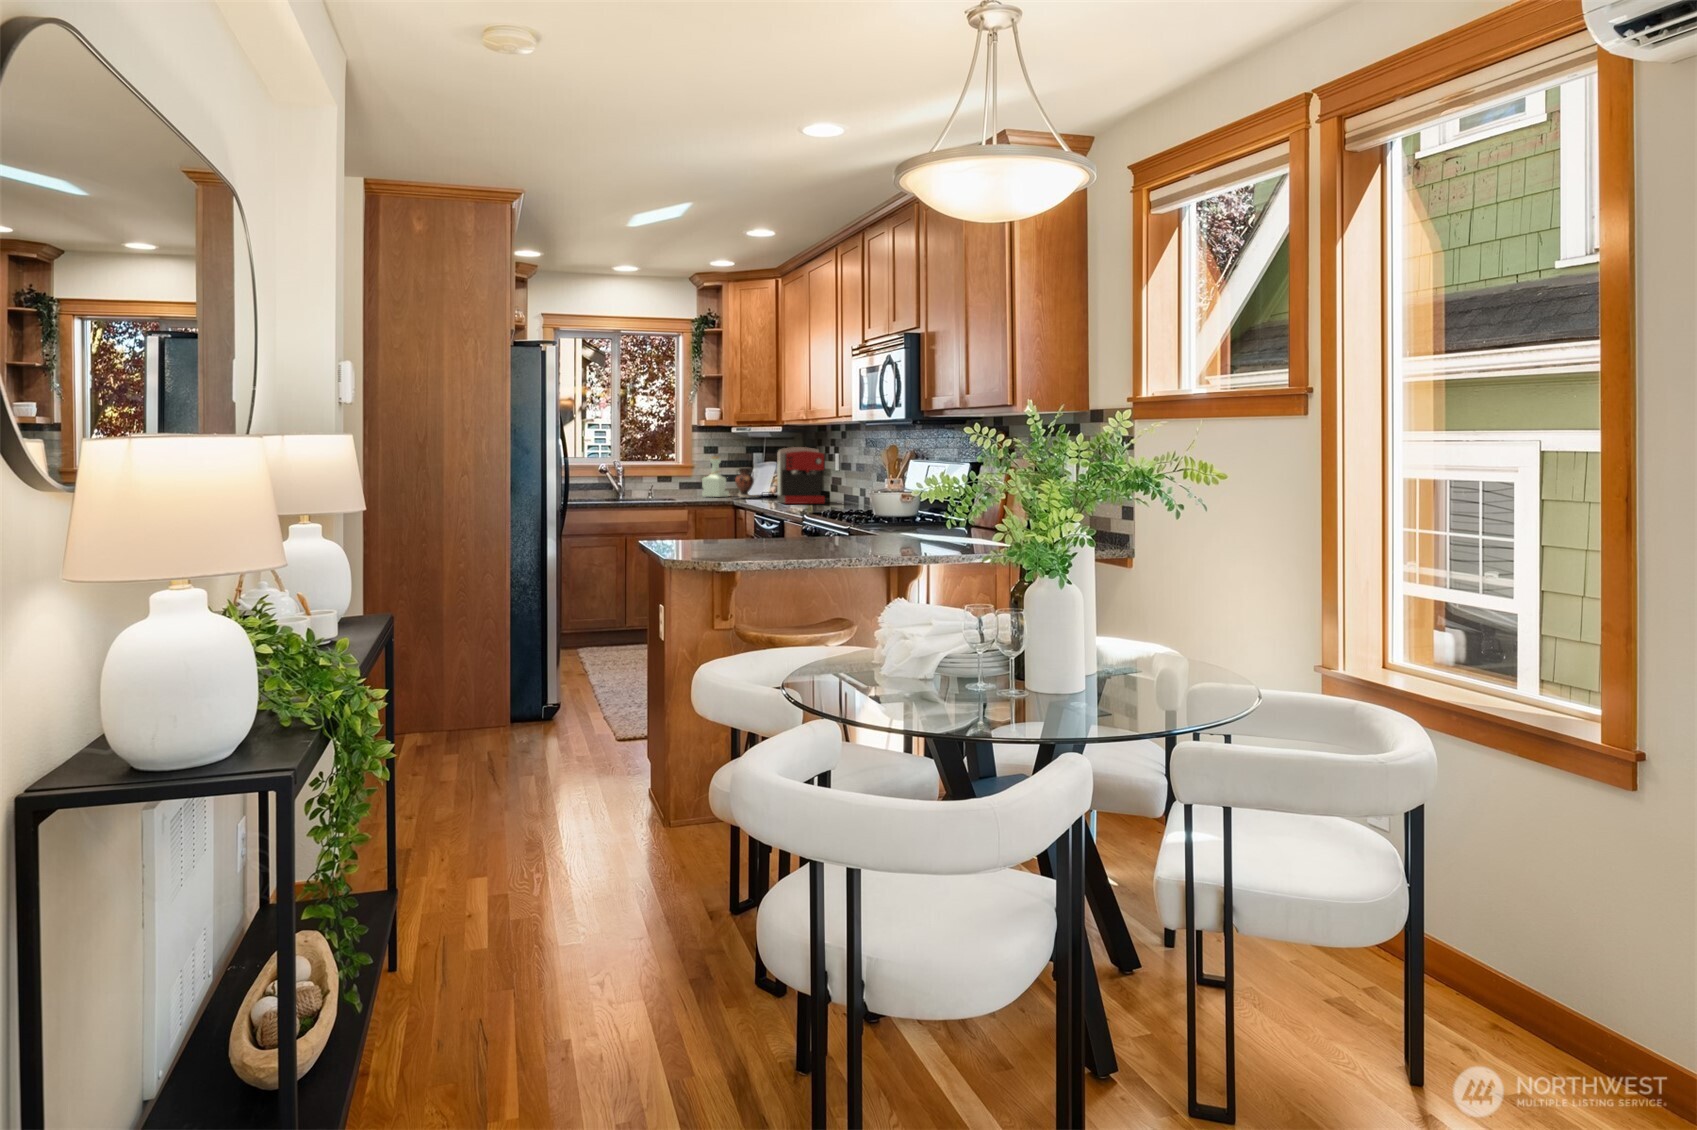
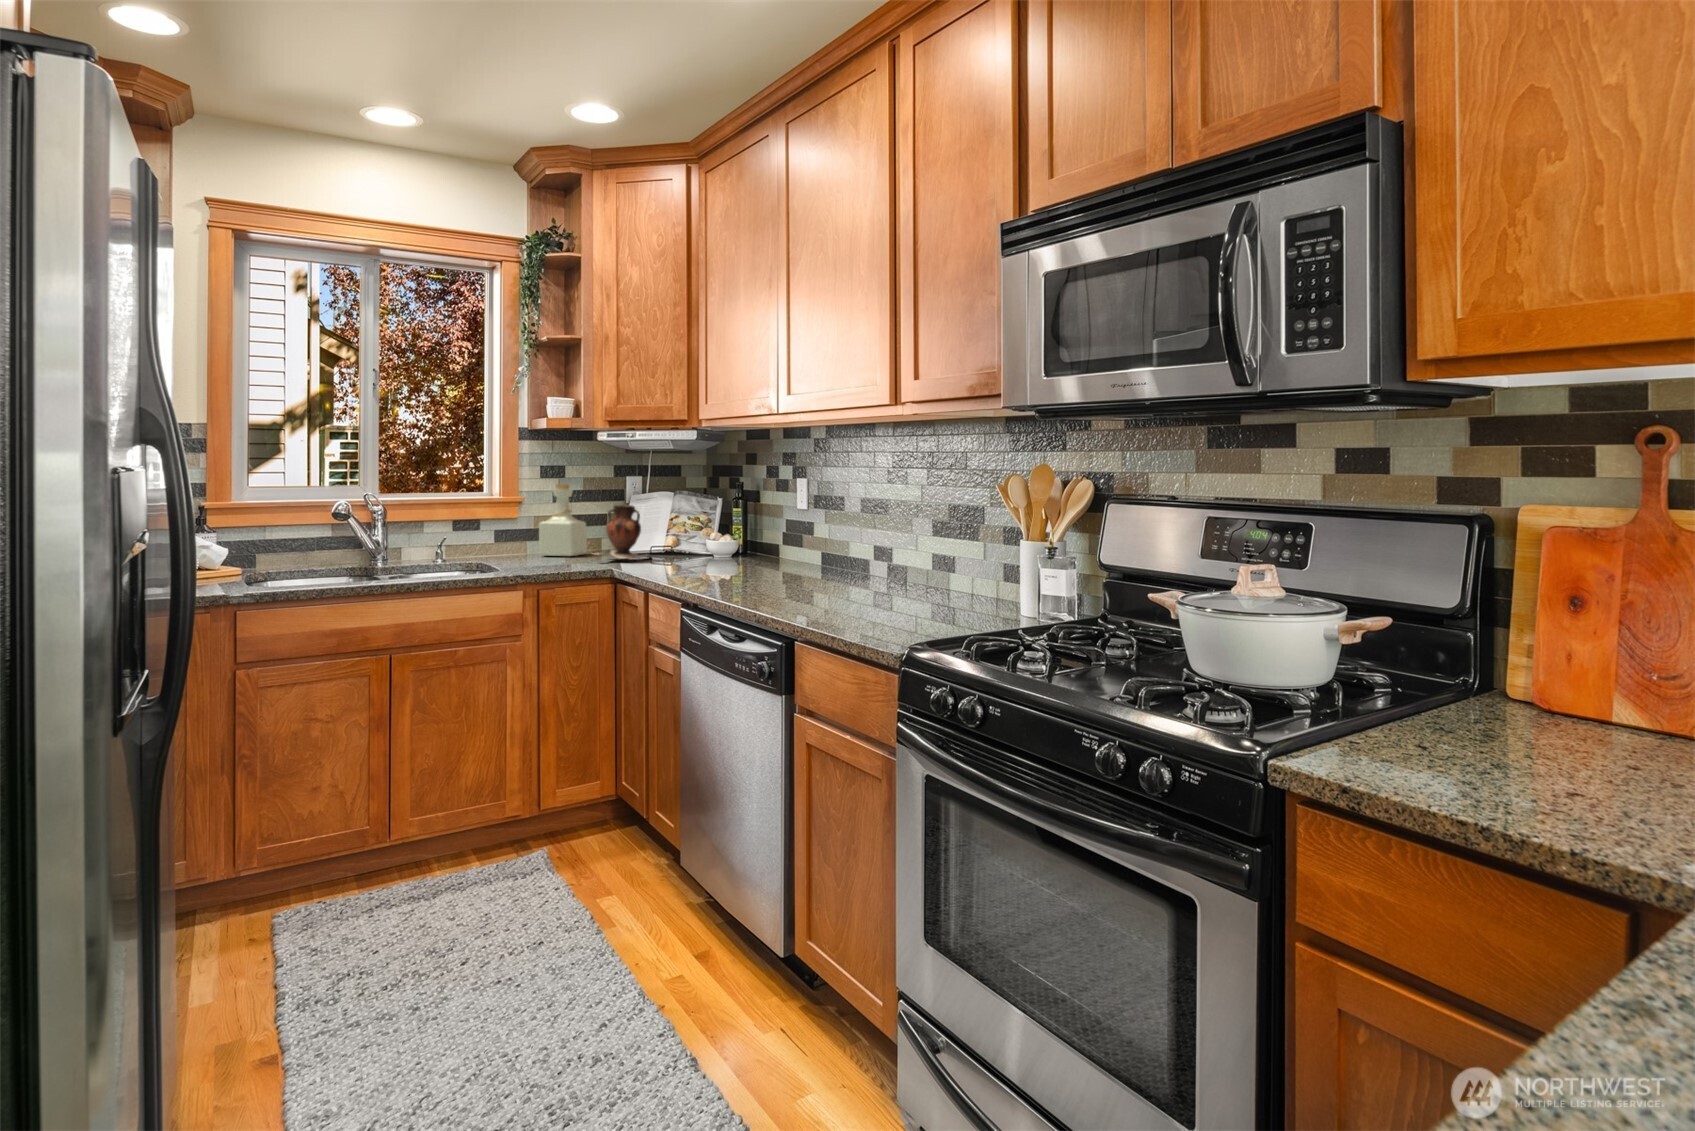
coffee maker: present [778,447,825,504] -> none [700,468,801,578]

